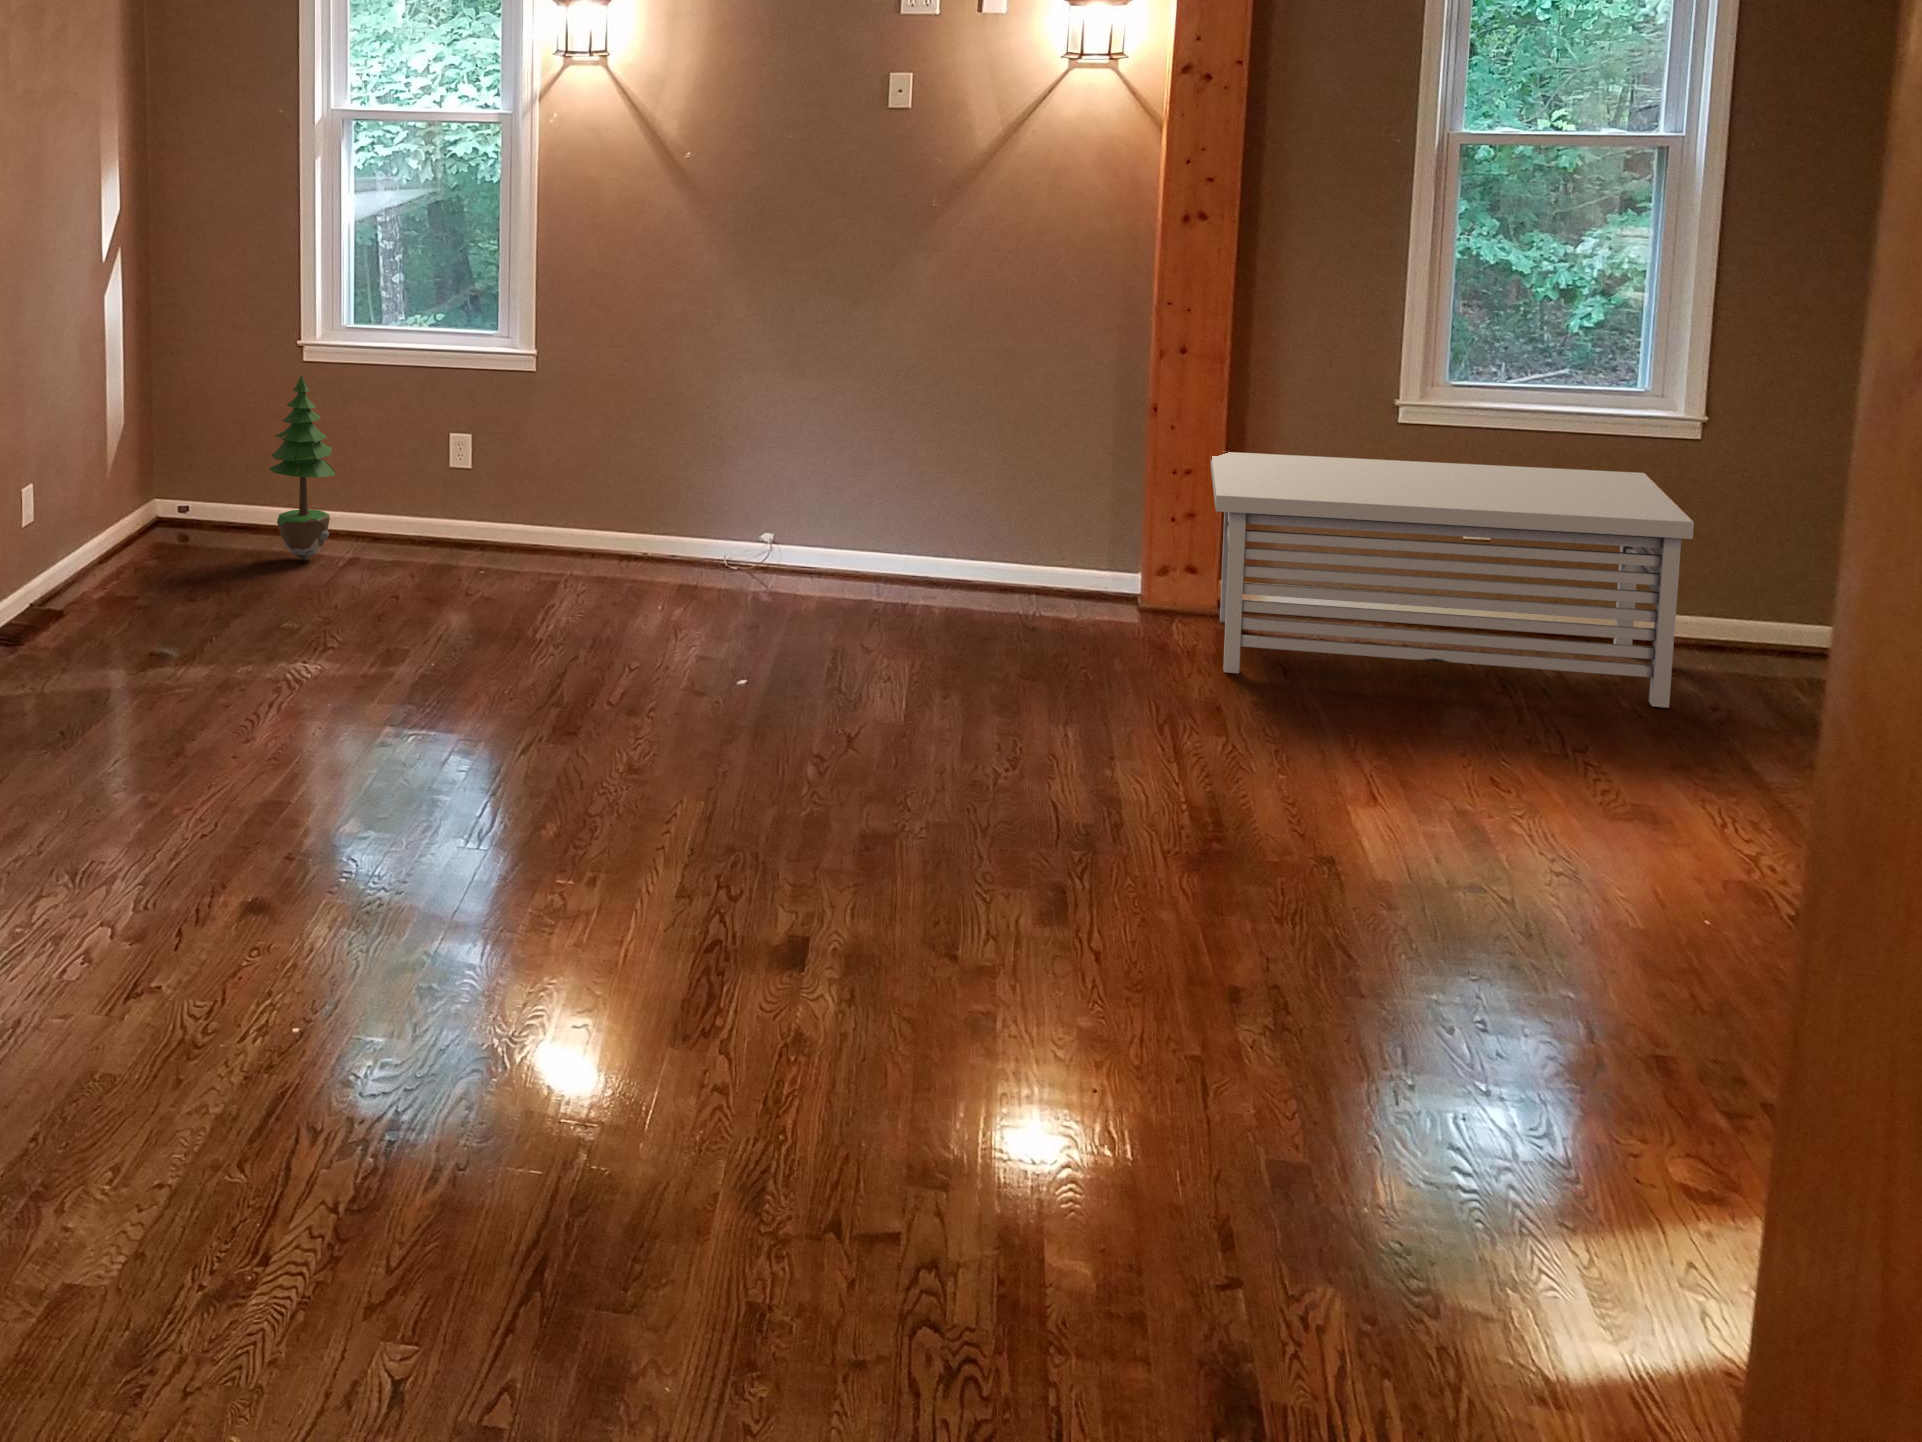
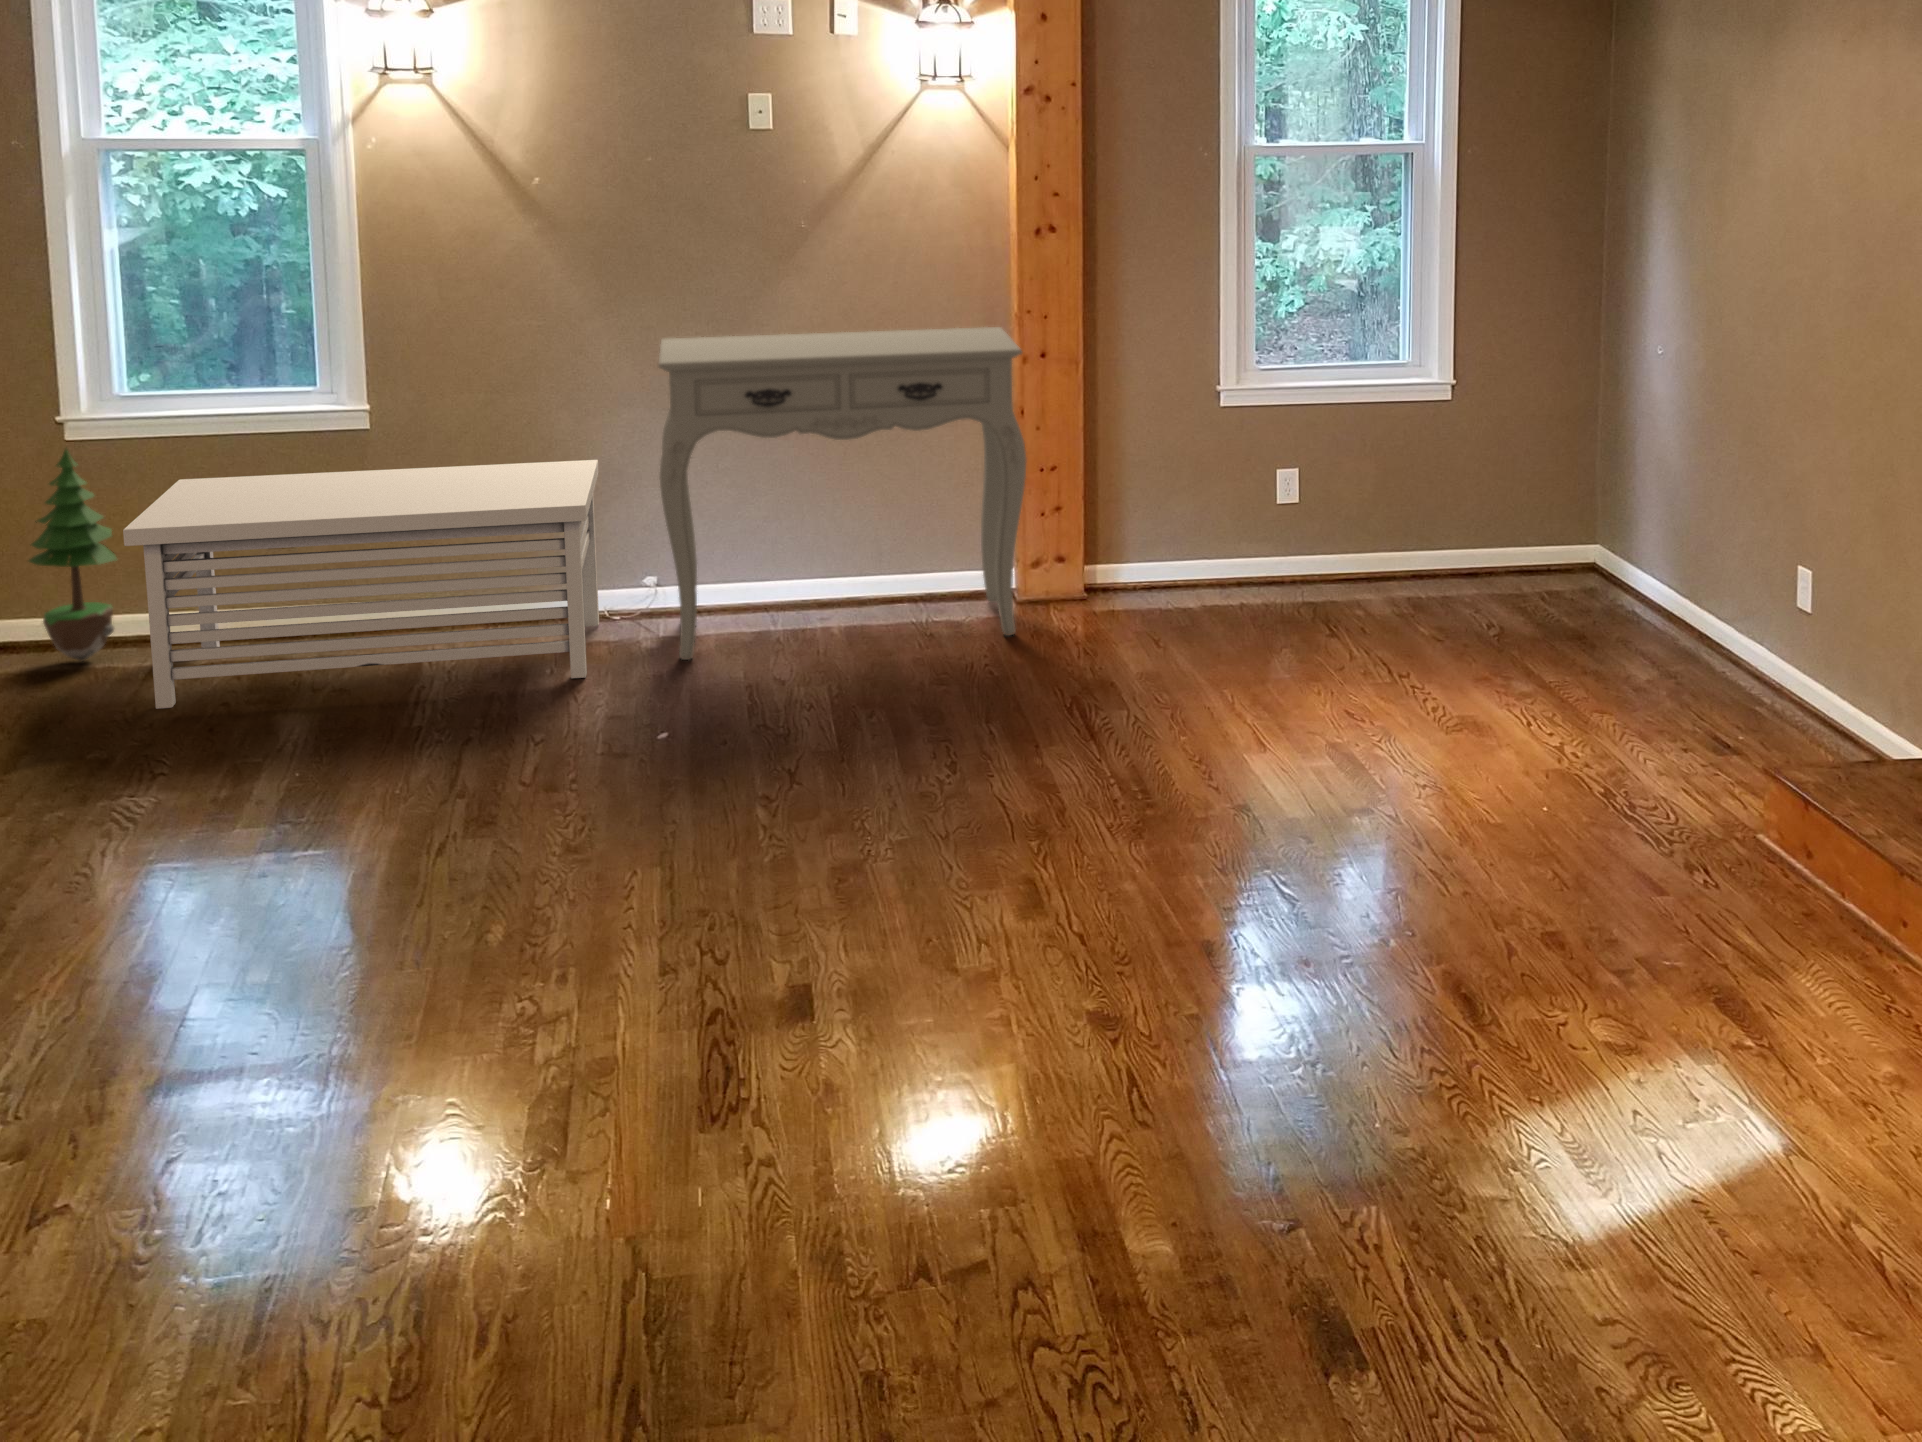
console table: none [777,312,1153,646] -> present [658,327,1026,660]
storage bench: present [1211,452,1694,708] -> present [123,460,599,709]

